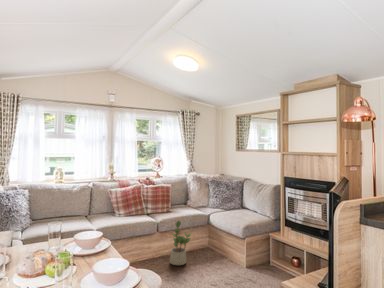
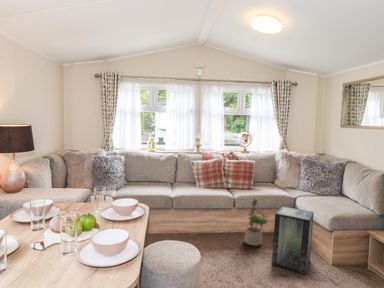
storage box: none [201,223,230,280] -> present [272,206,314,274]

